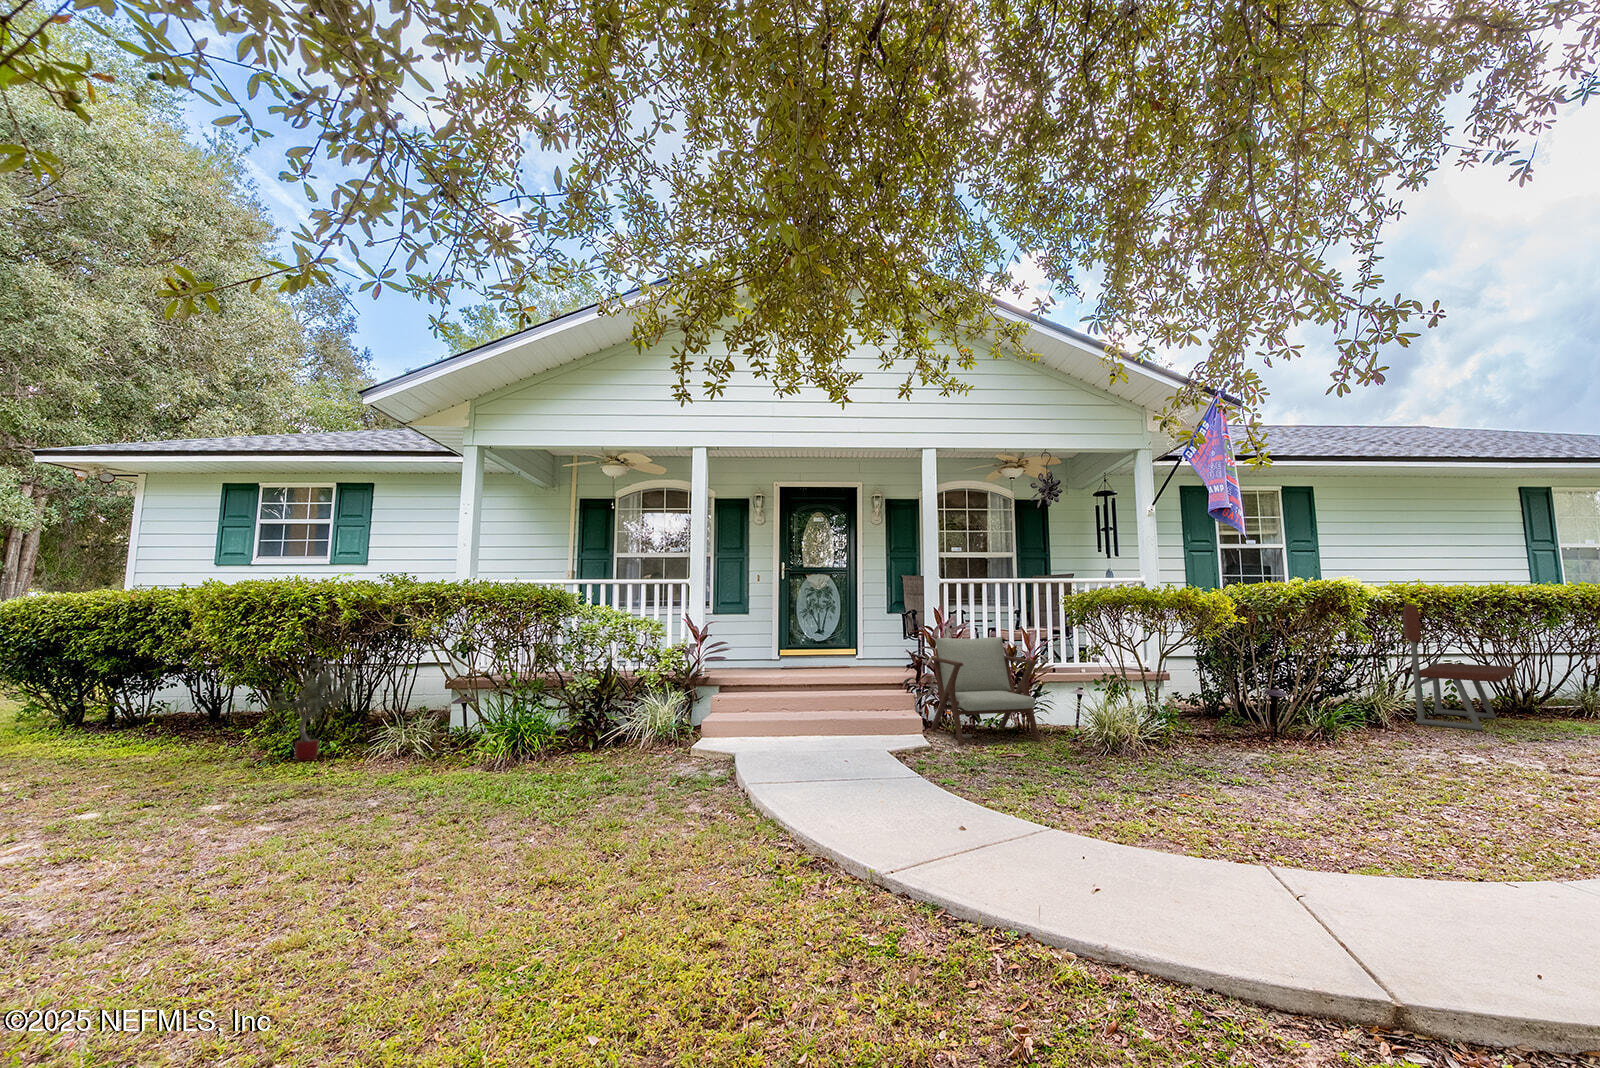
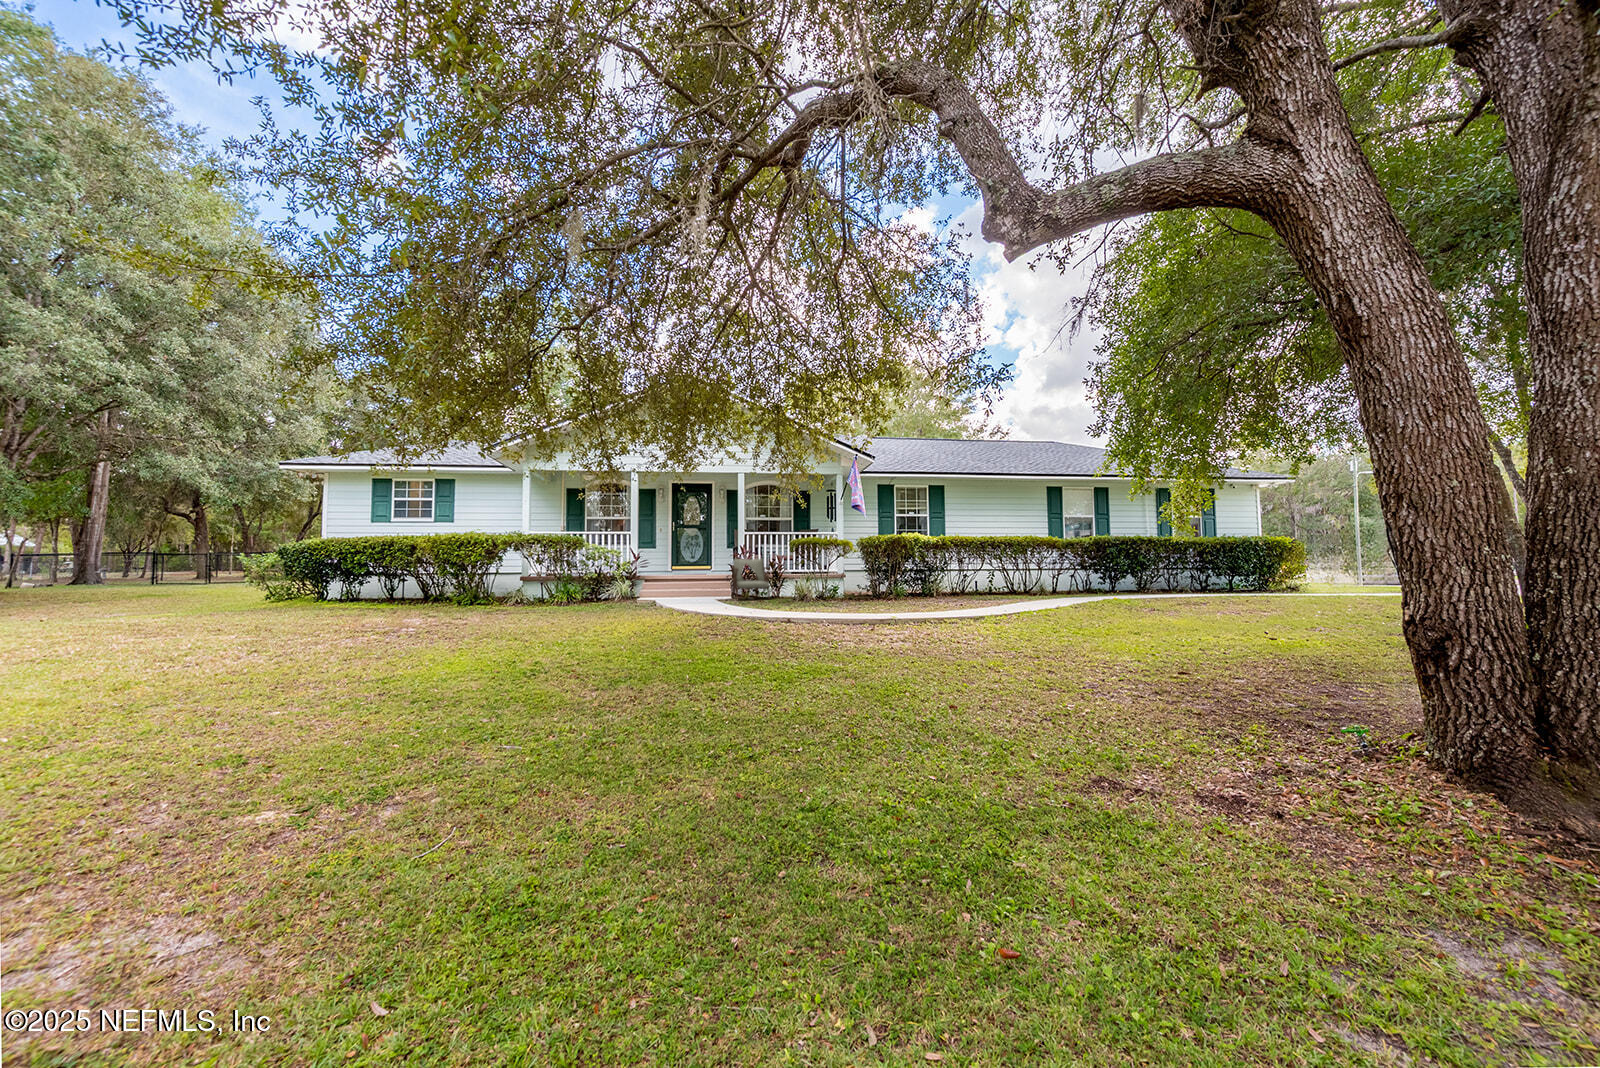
bench: present [1403,604,1514,730] -> none [932,545,977,595]
potted tree: present [267,658,354,761] -> none [449,566,486,608]

